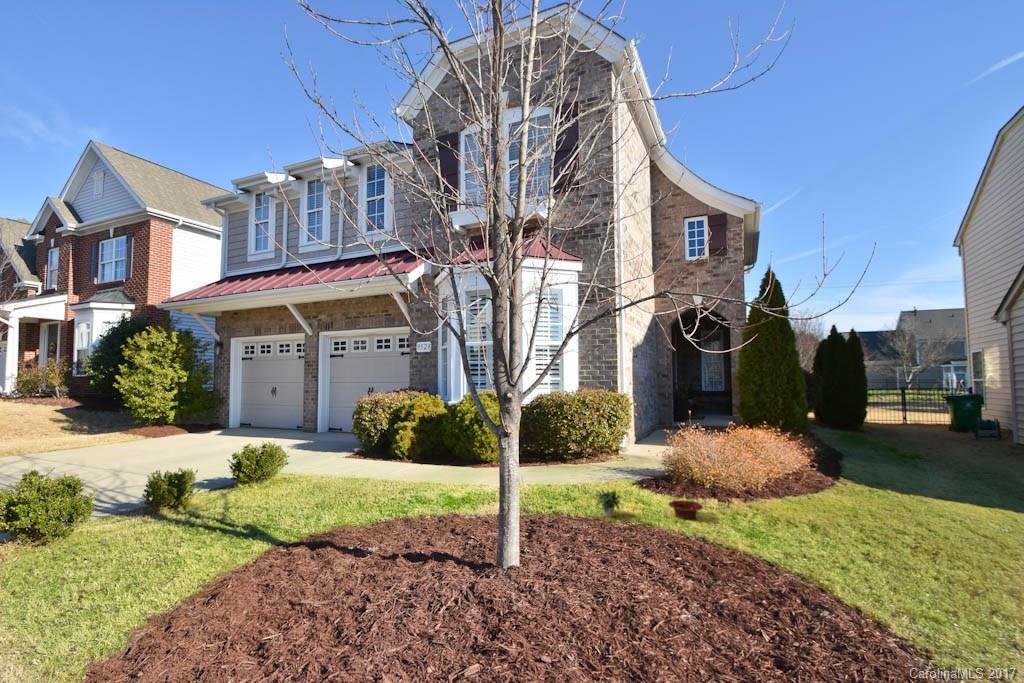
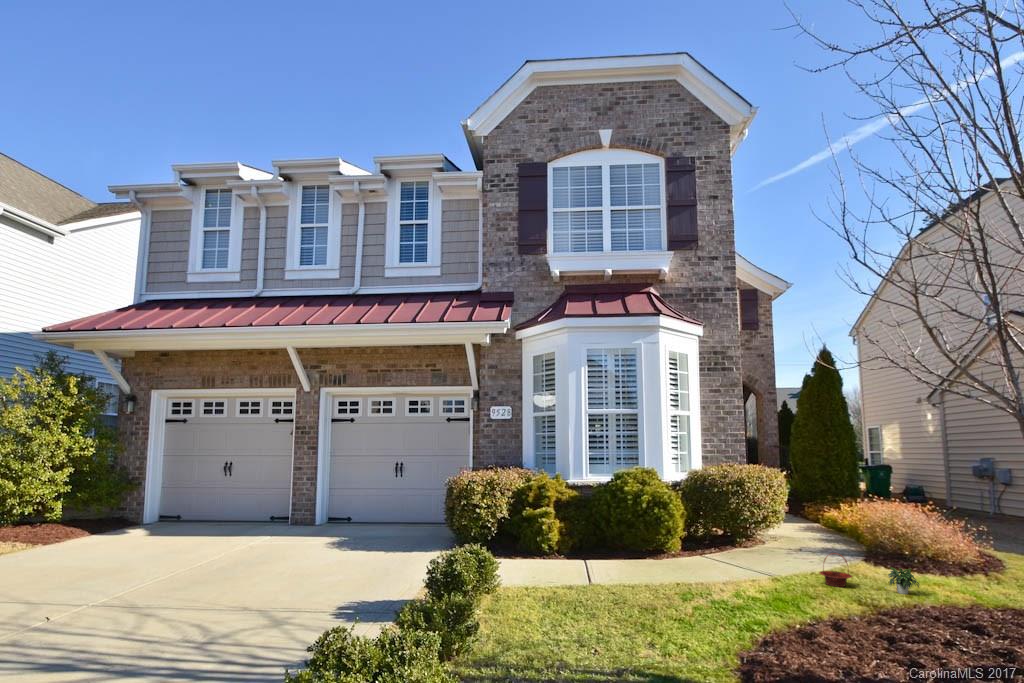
basket: present [668,484,703,519] -> present [819,553,852,587]

